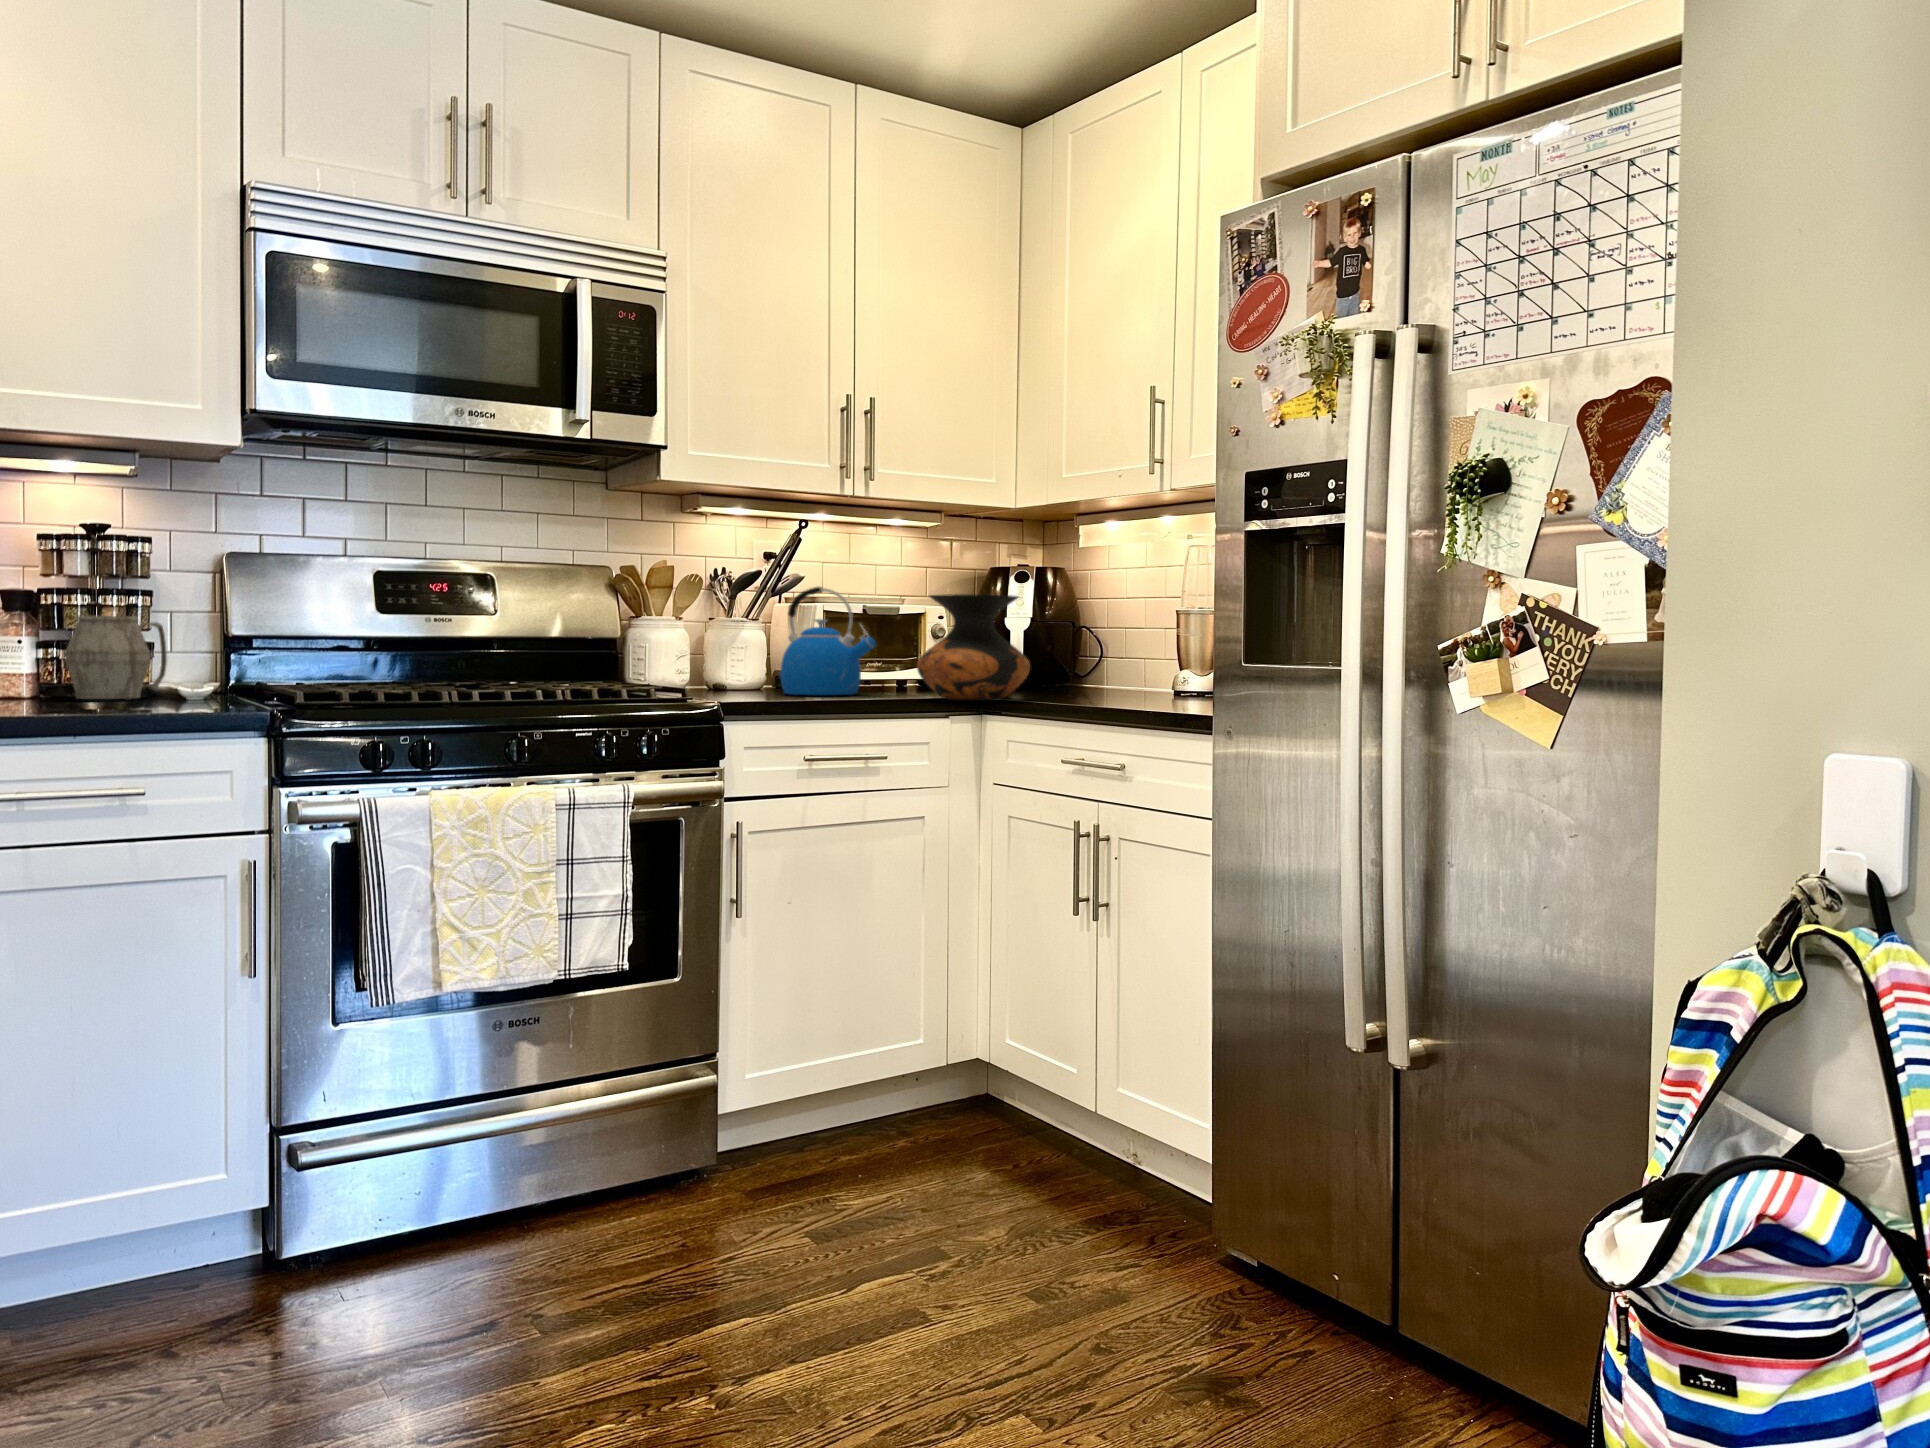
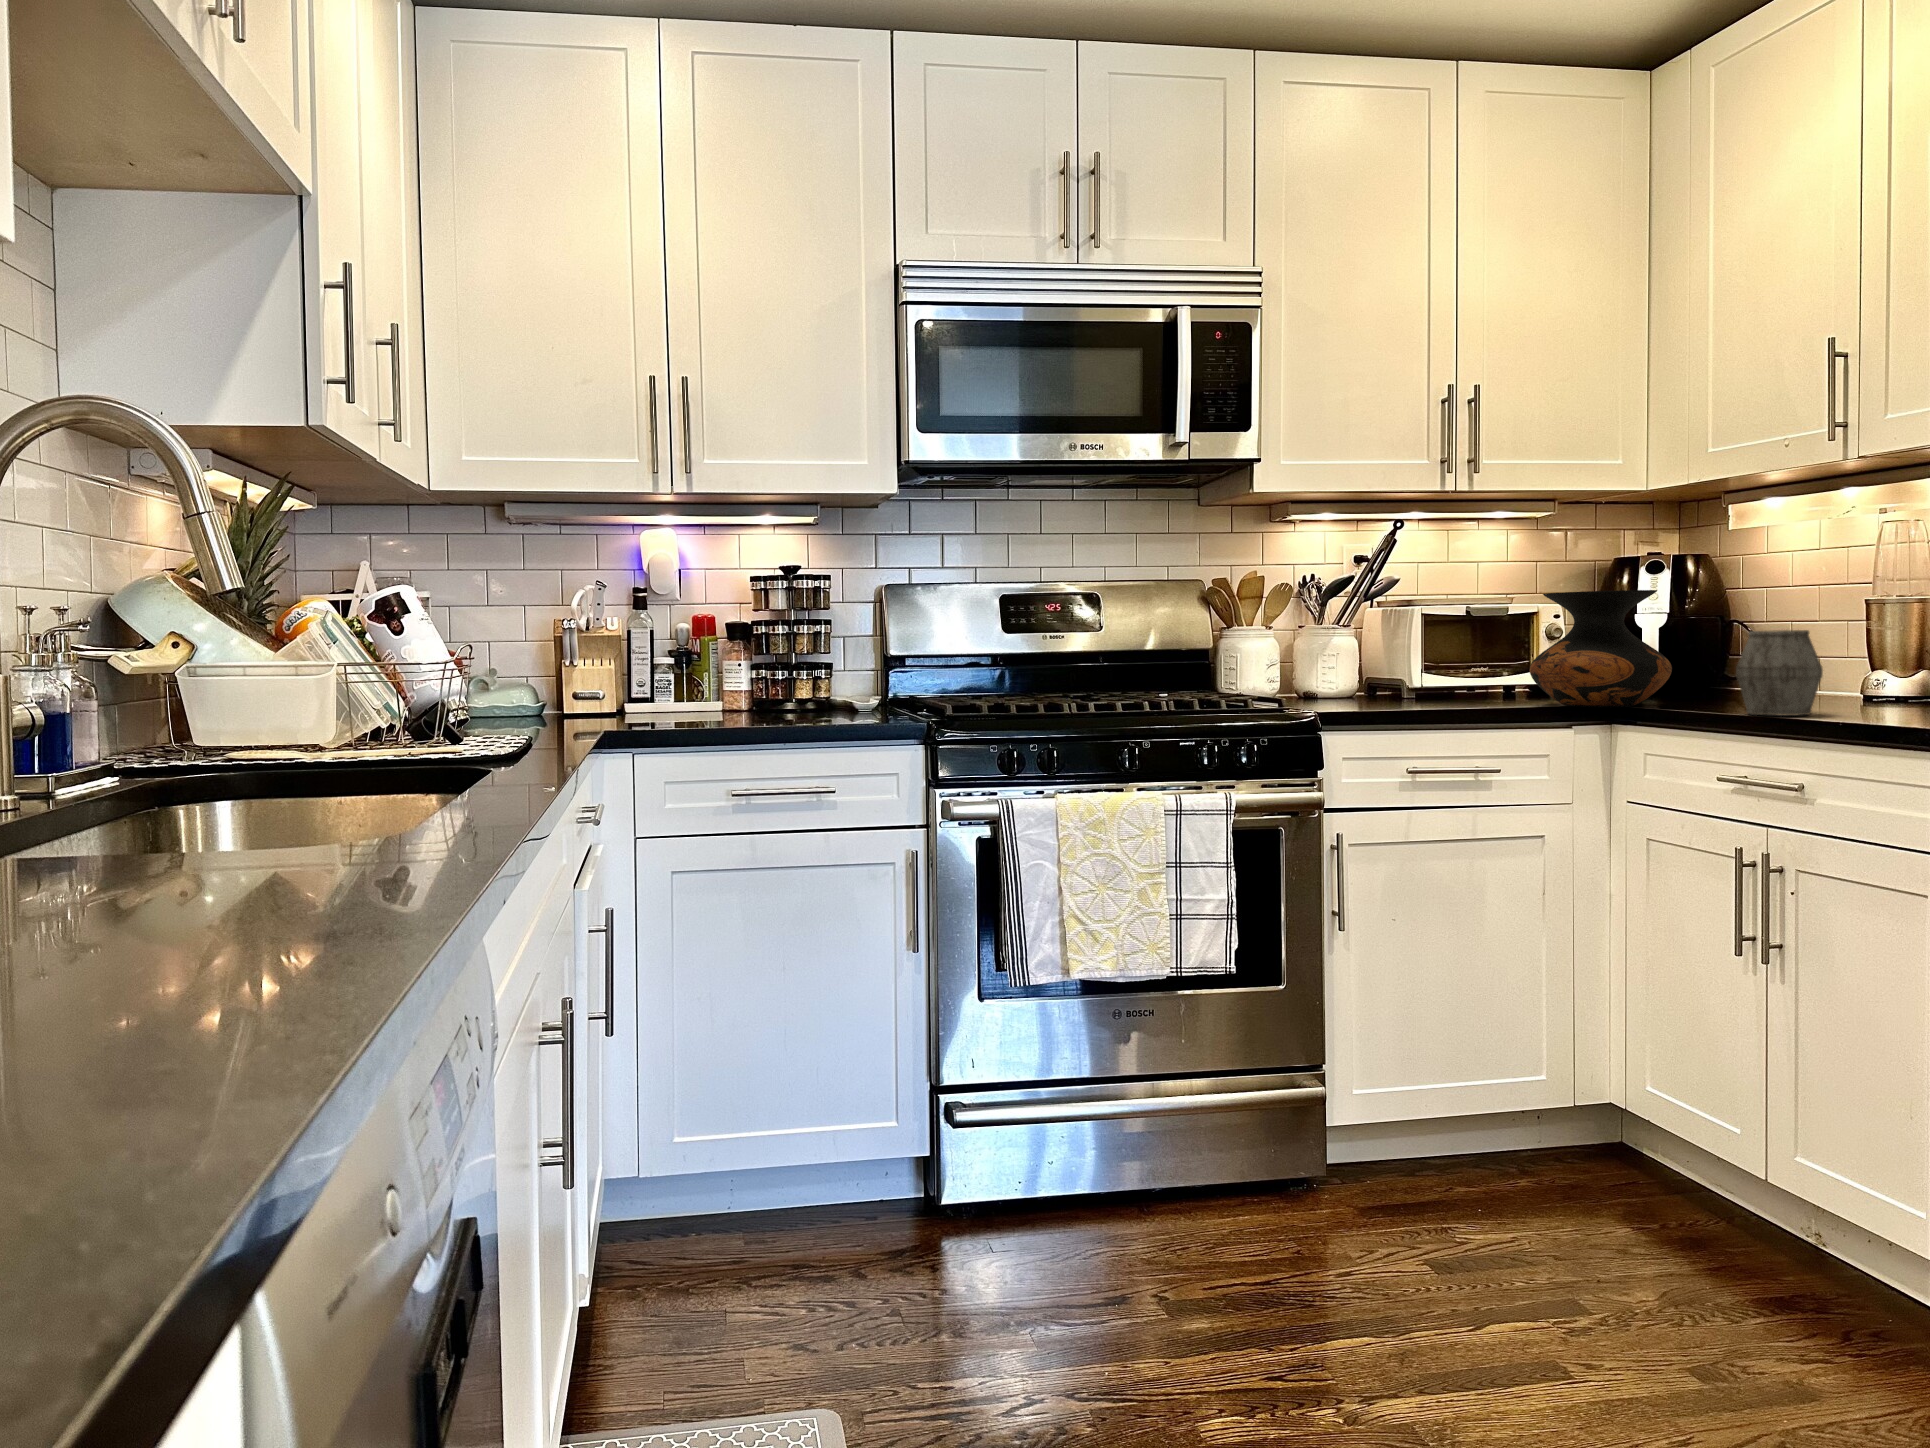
kettle: present [780,586,876,695] -> none [1371,589,1477,700]
mug: present [64,616,167,699] -> present [1736,630,1823,716]

